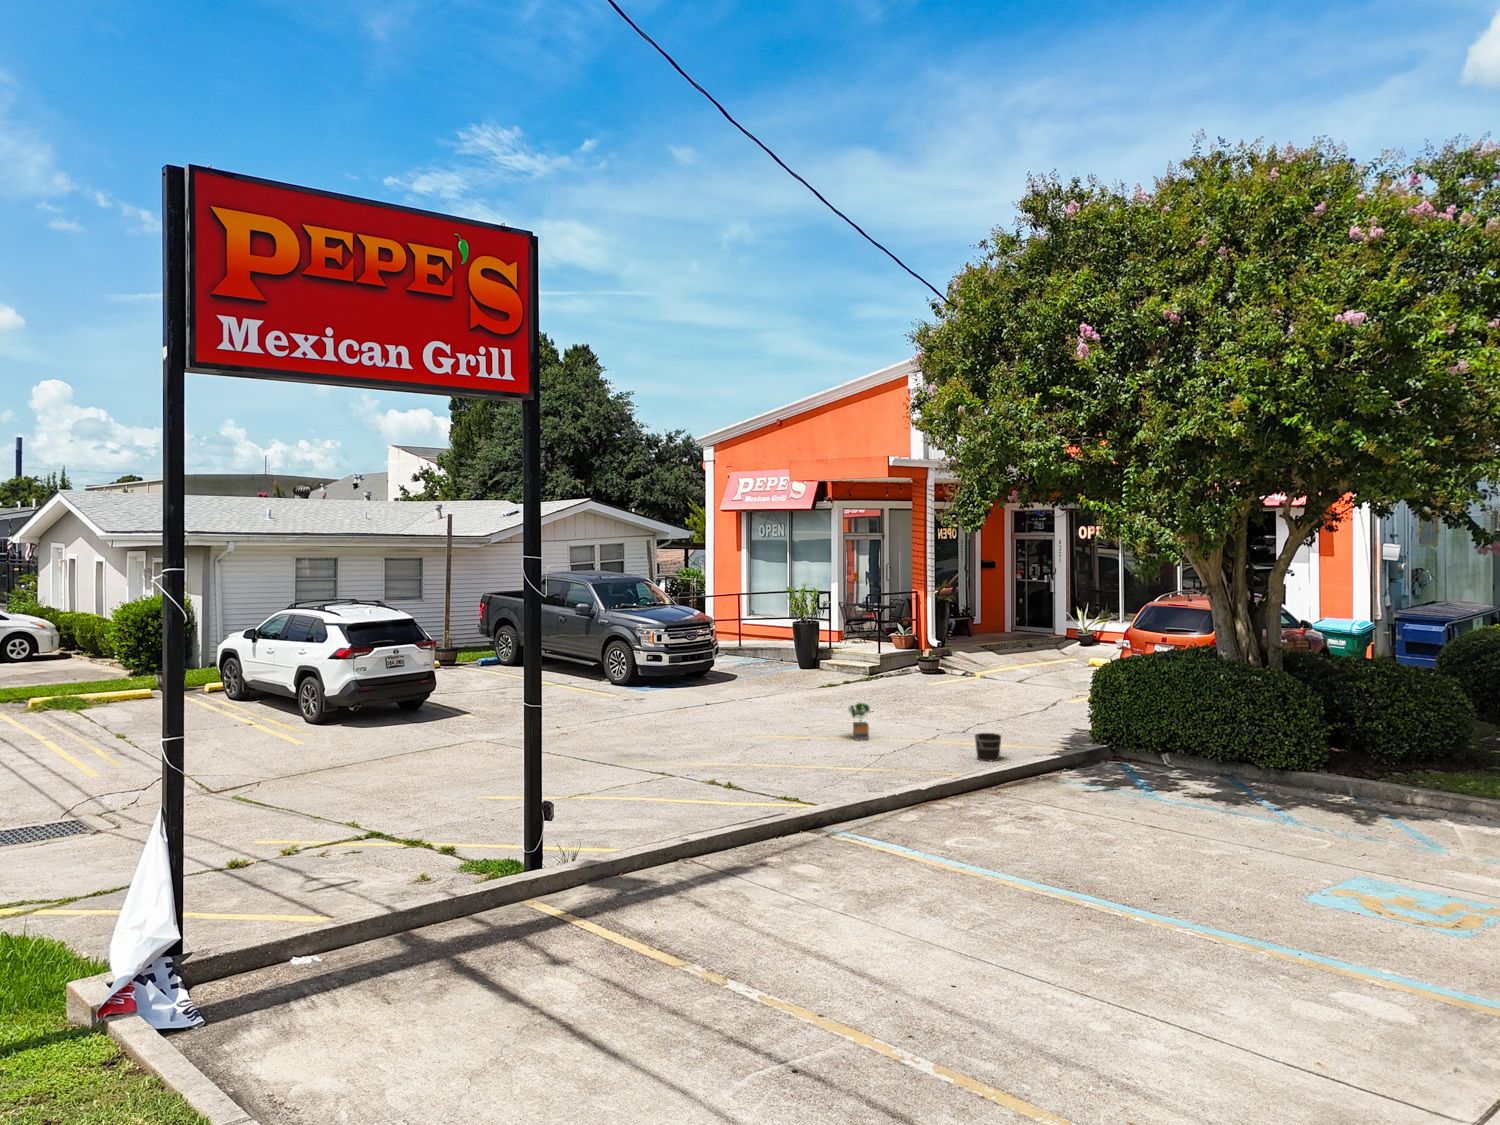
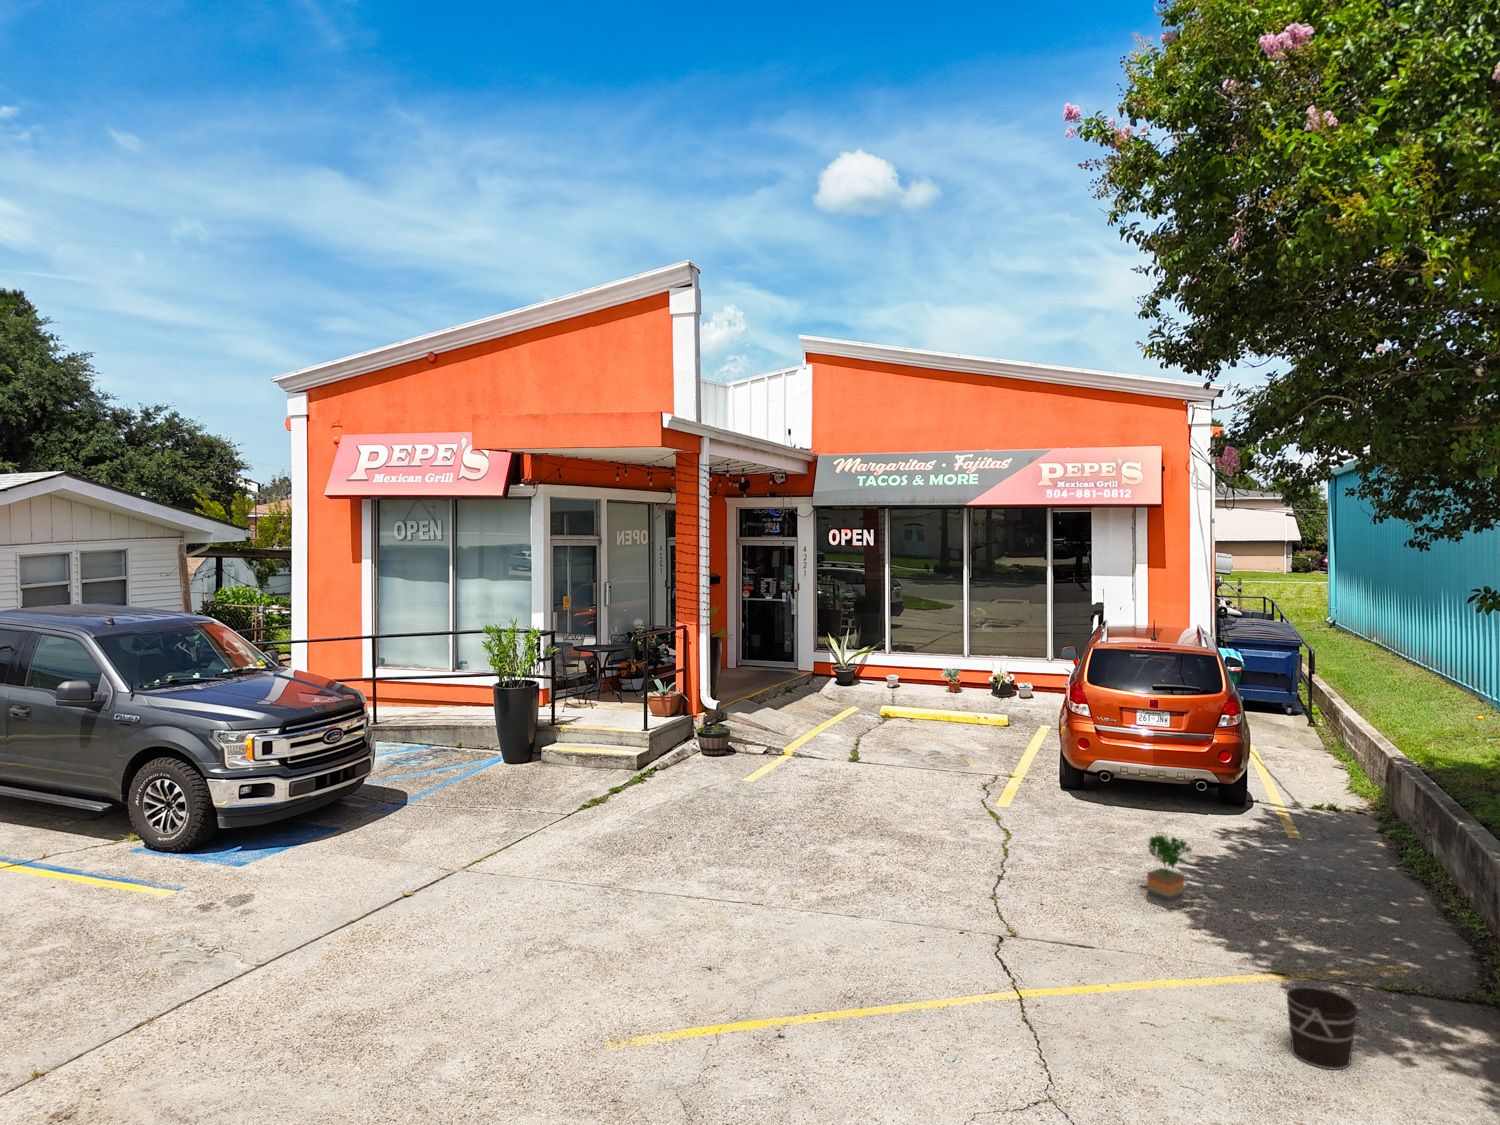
potted tree: present [848,703,873,740] -> present [1147,835,1192,909]

